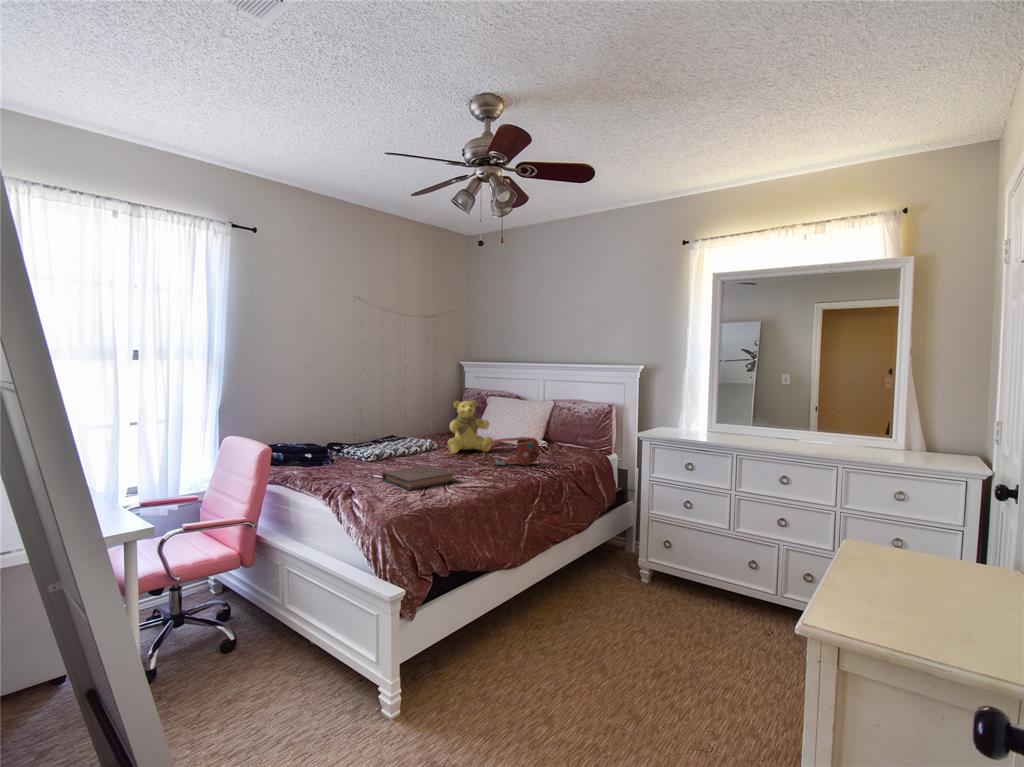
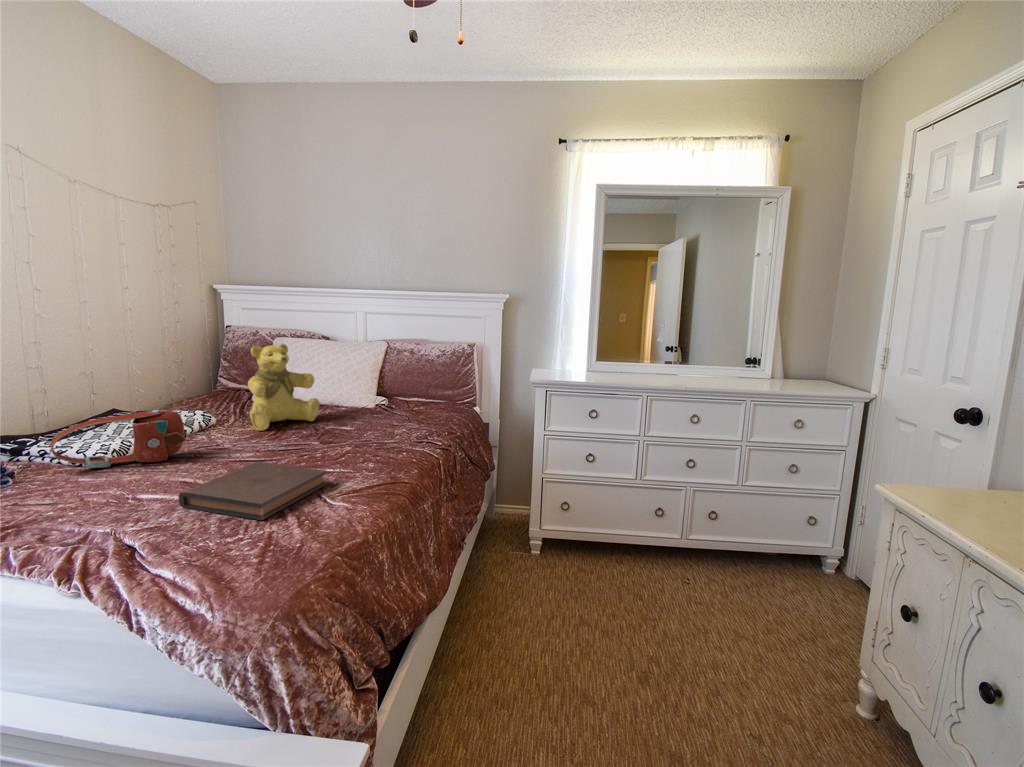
handbag: present [483,437,540,465] -> present [50,410,186,468]

